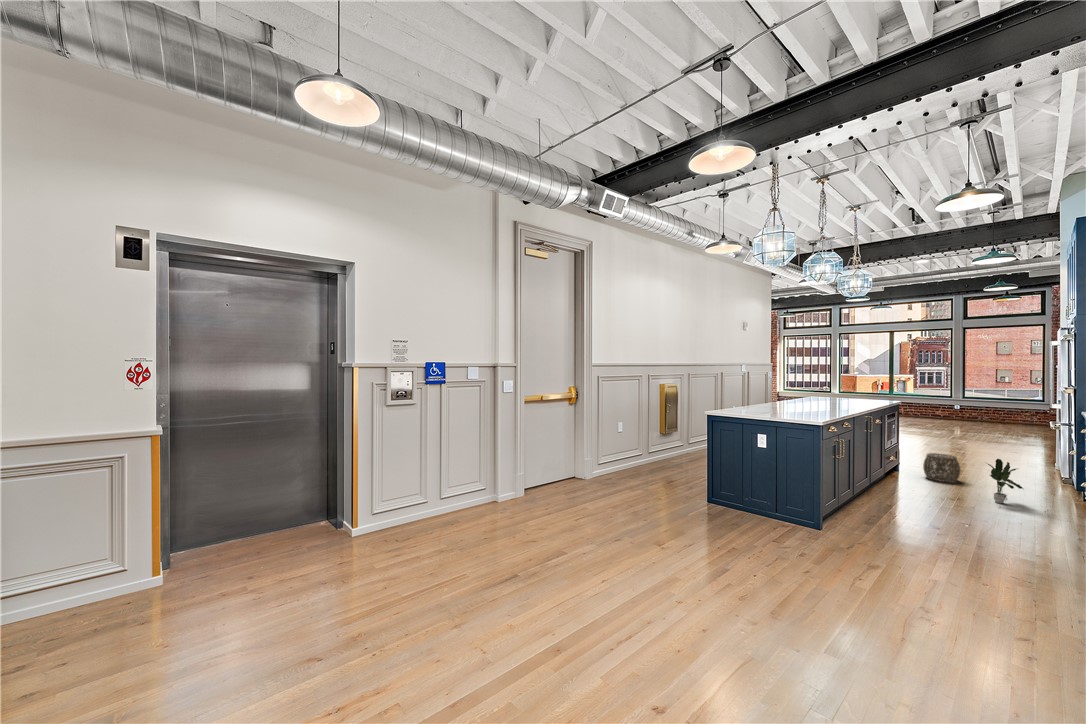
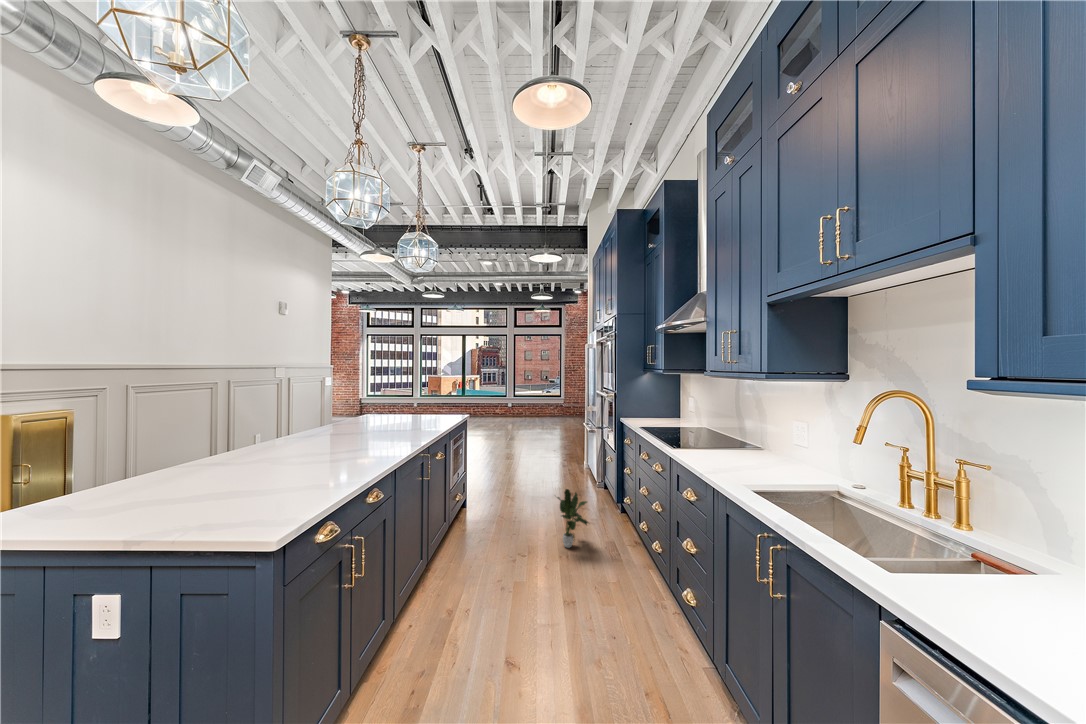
woven basket: present [923,453,960,482] -> none [490,478,526,517]

